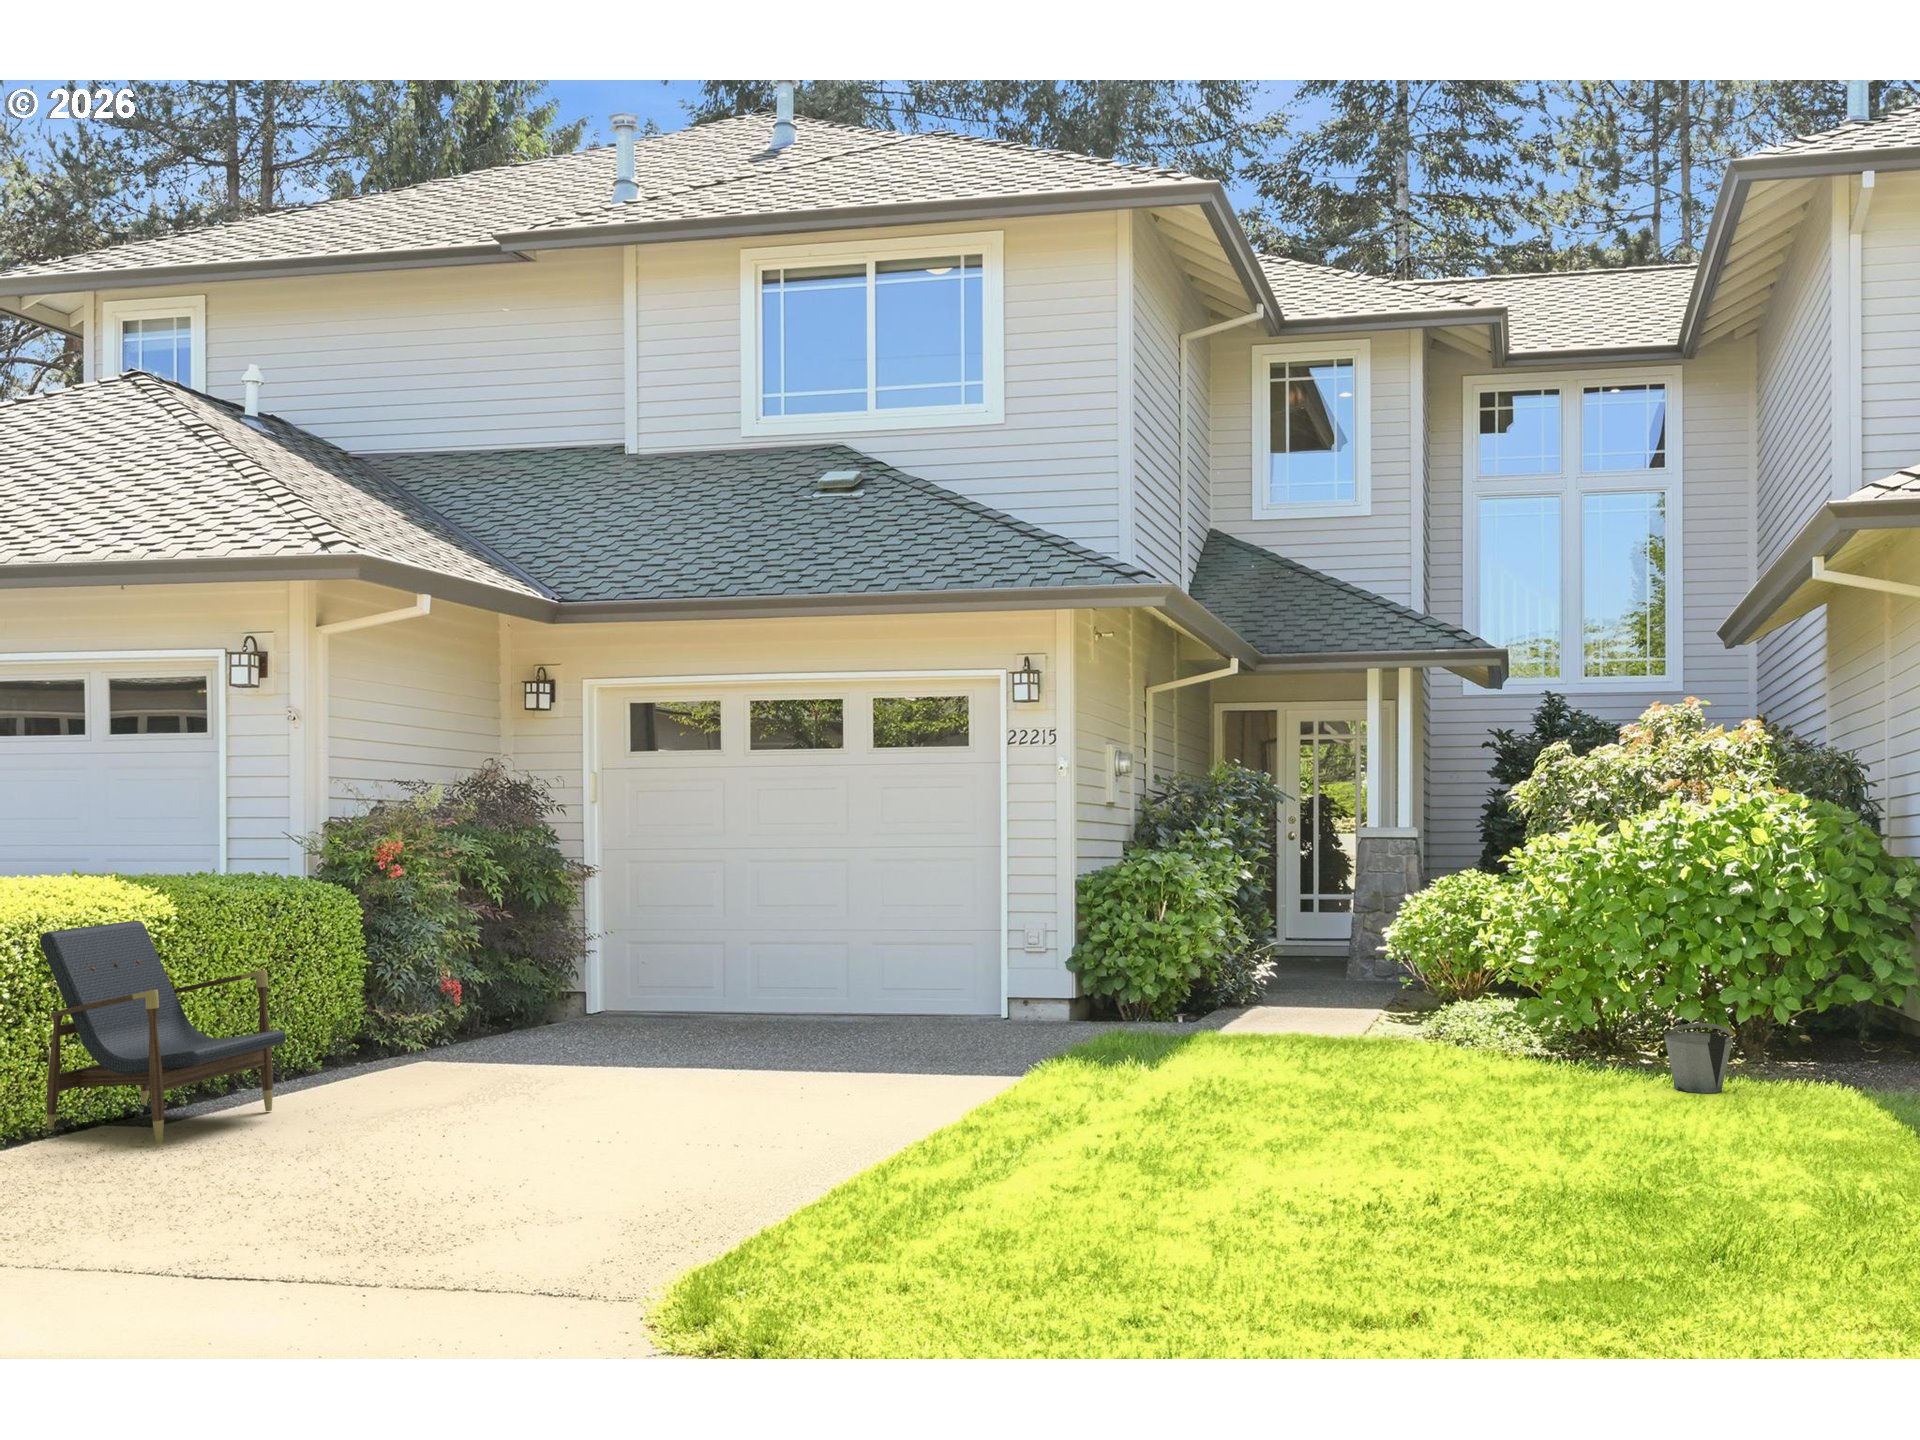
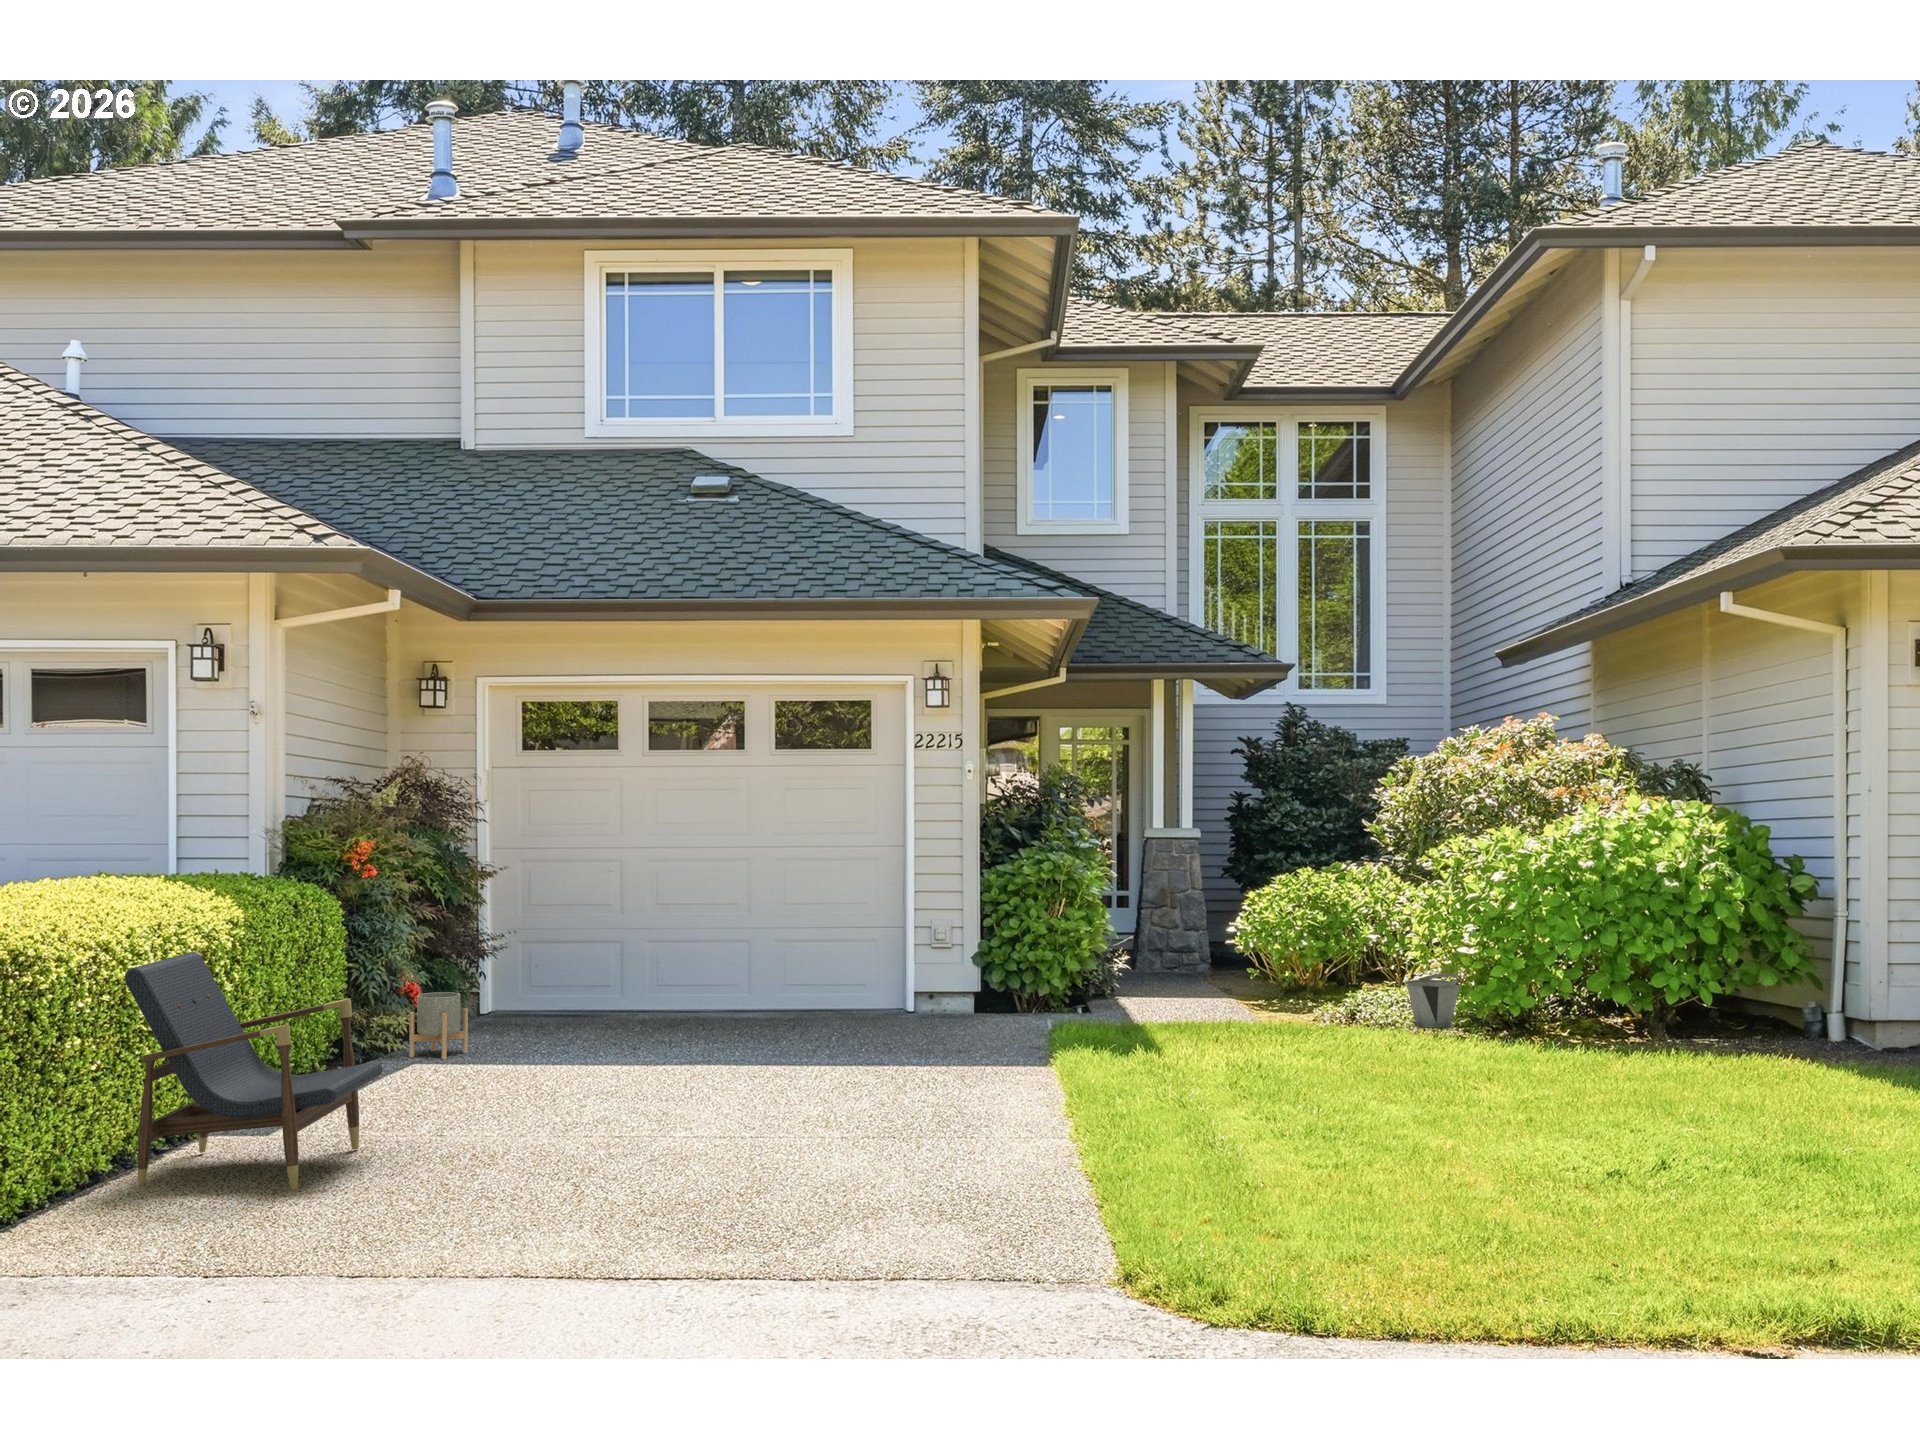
planter: none [466,971,523,1035] -> present [409,992,468,1059]
bucket: present [1664,1023,1733,1094] -> present [1407,973,1460,1028]

